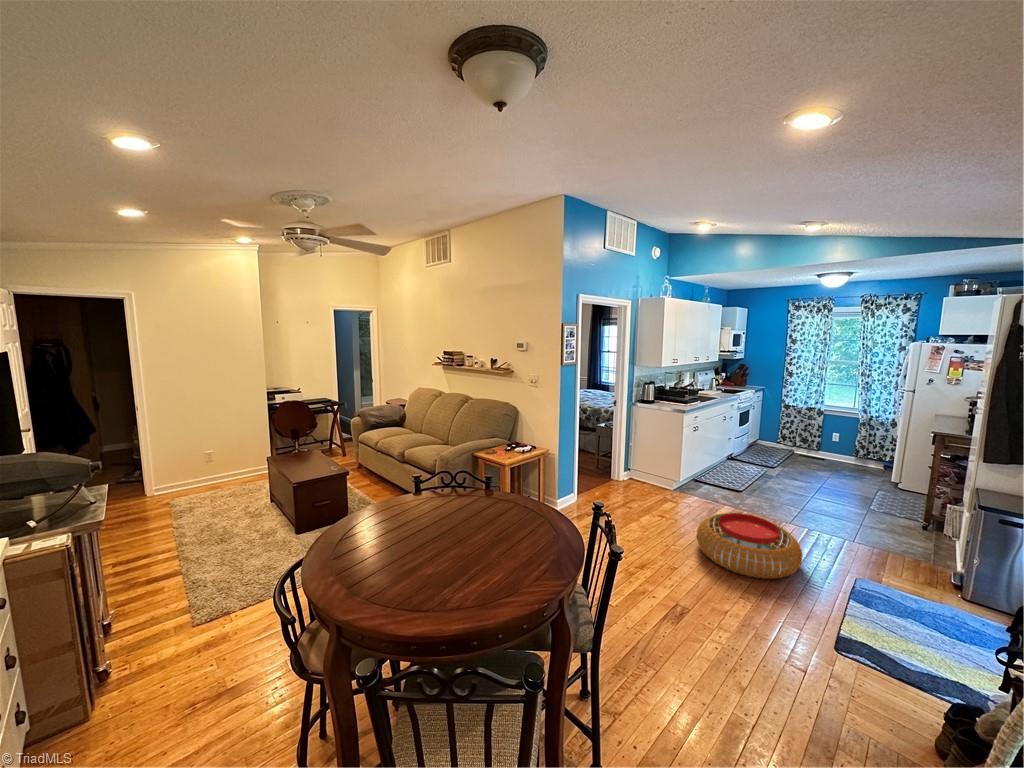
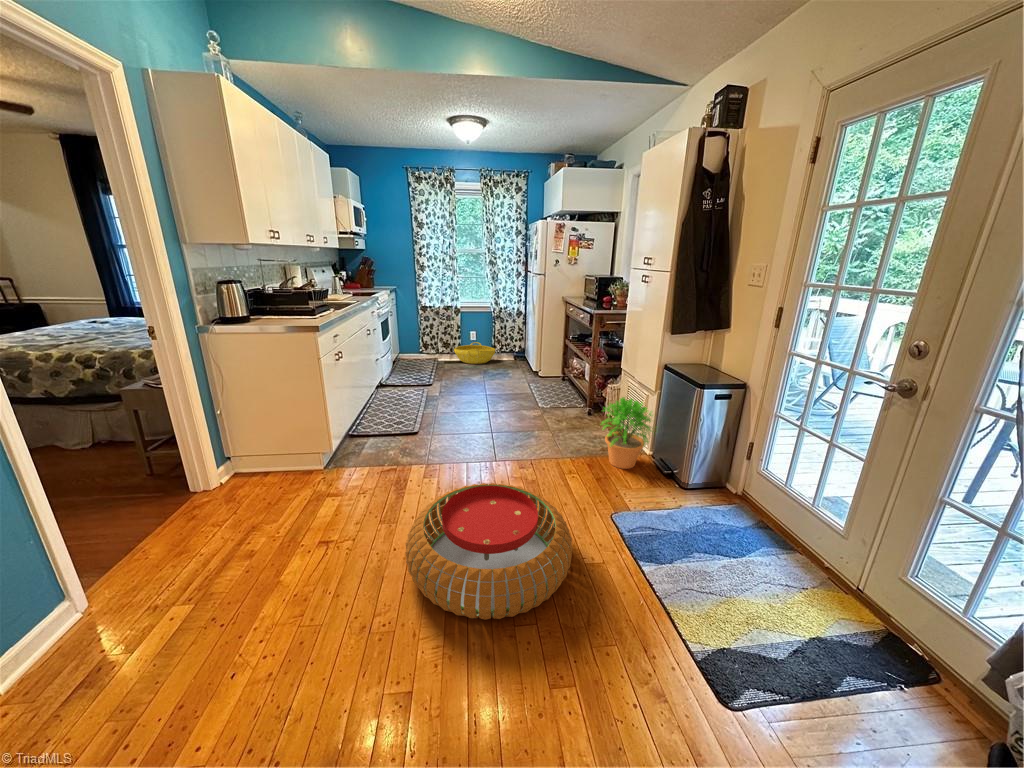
basket: none [811,444,857,464] -> present [454,342,495,364]
potted plant: none [888,503,953,568] -> present [601,397,655,469]

